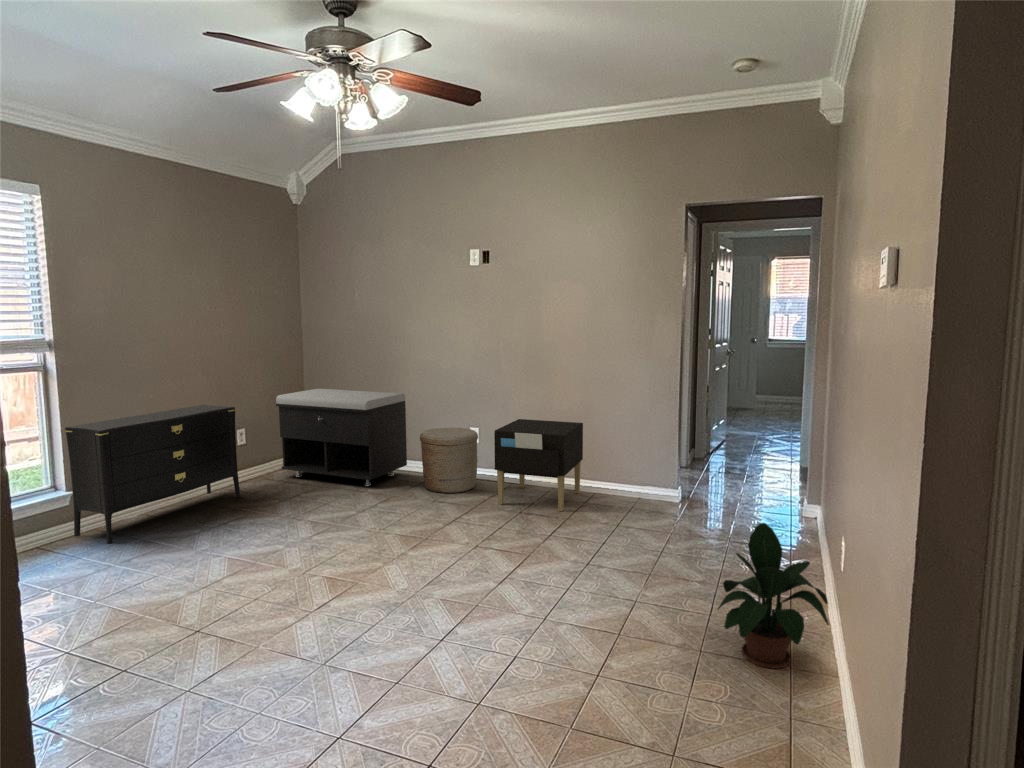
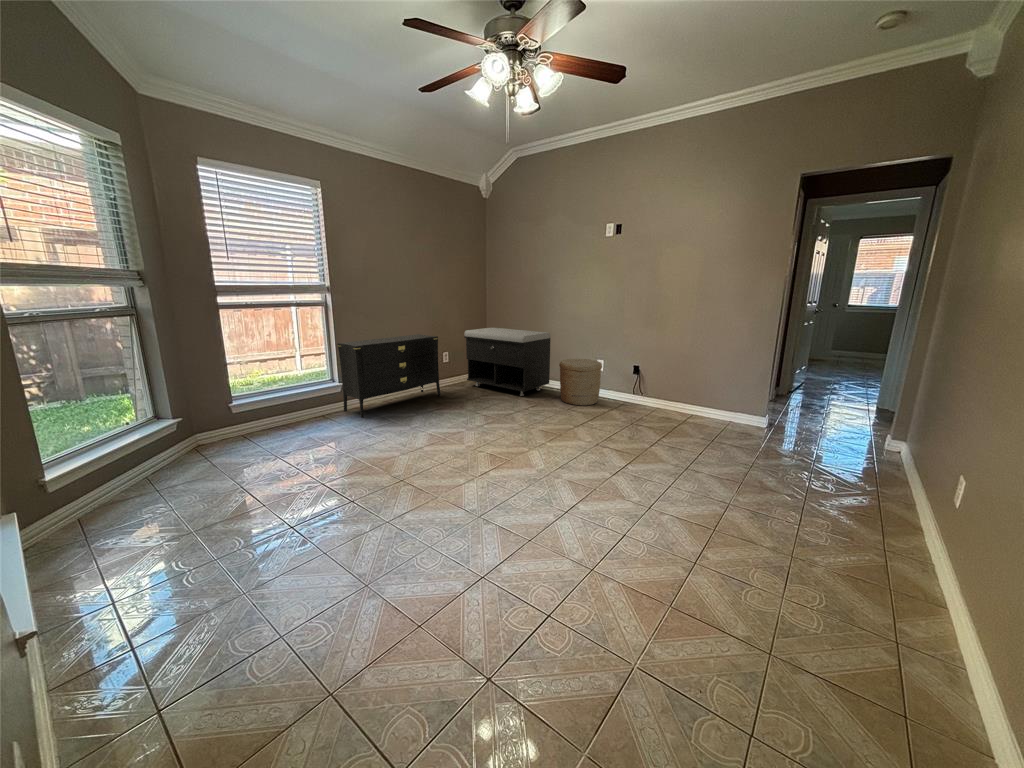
nightstand: present [494,419,583,511] -> none [613,355,687,426]
potted plant: present [718,523,829,669] -> none [812,456,939,587]

